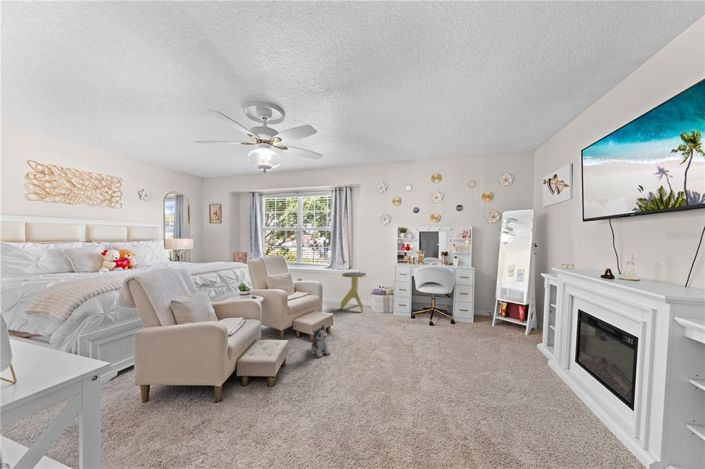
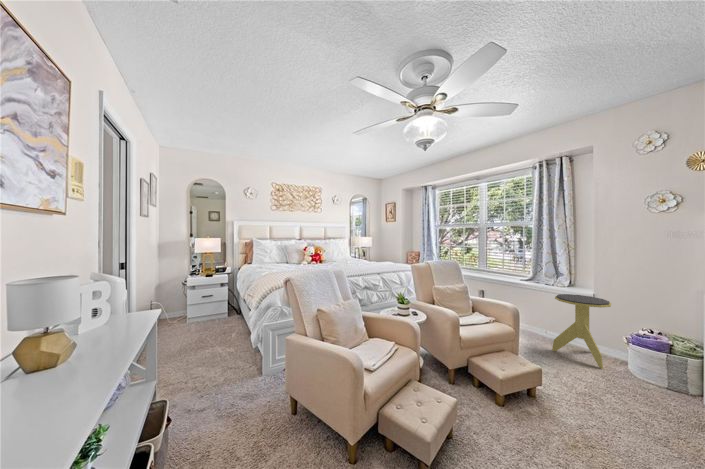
plush toy: present [311,325,330,357] -> none [495,387,532,443]

